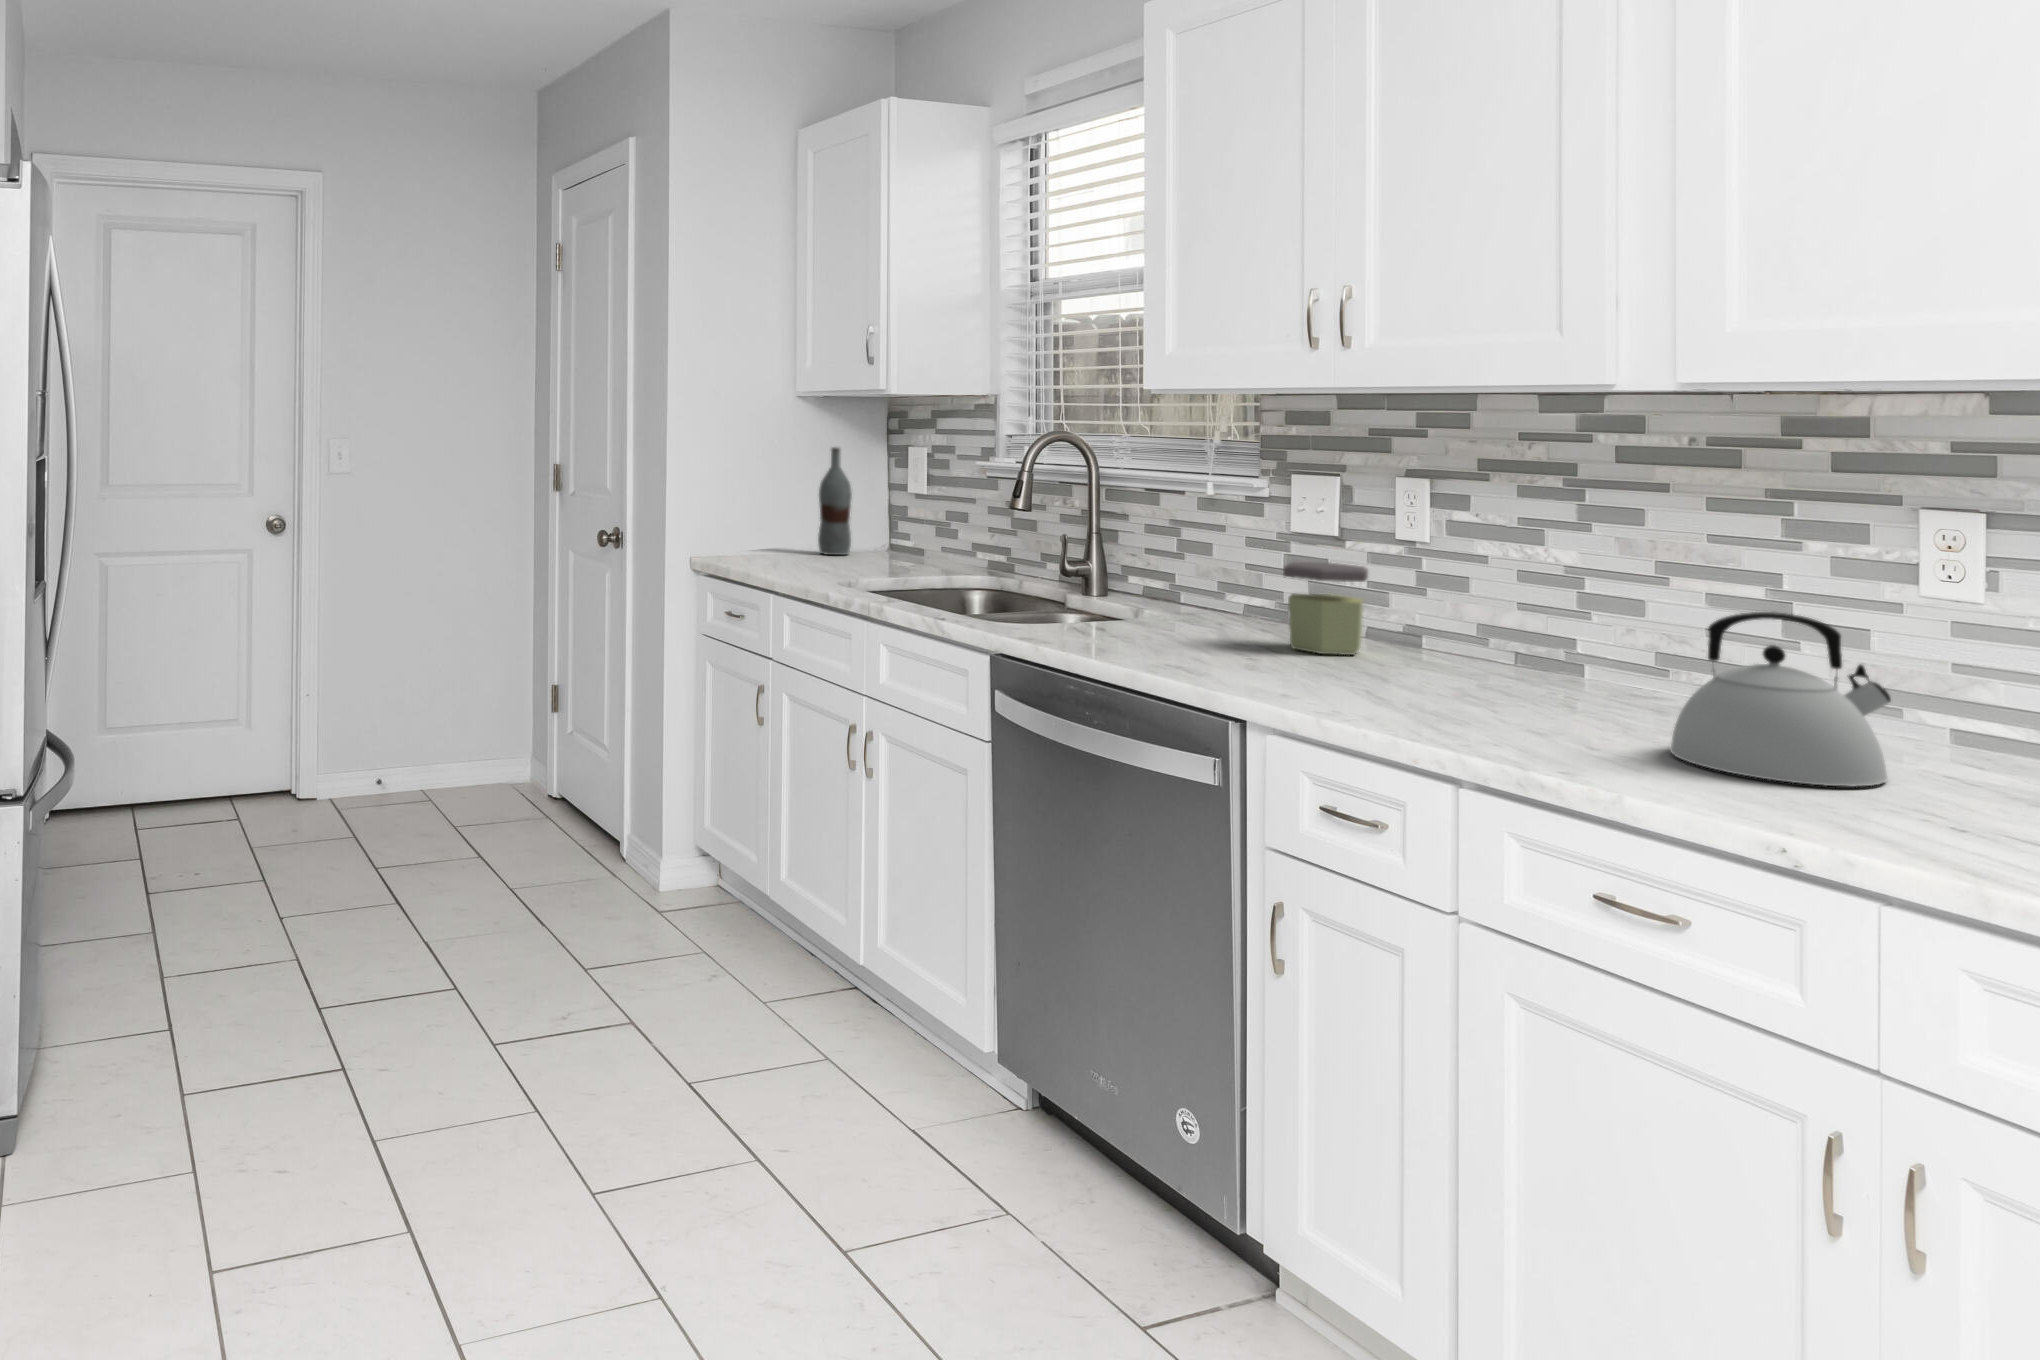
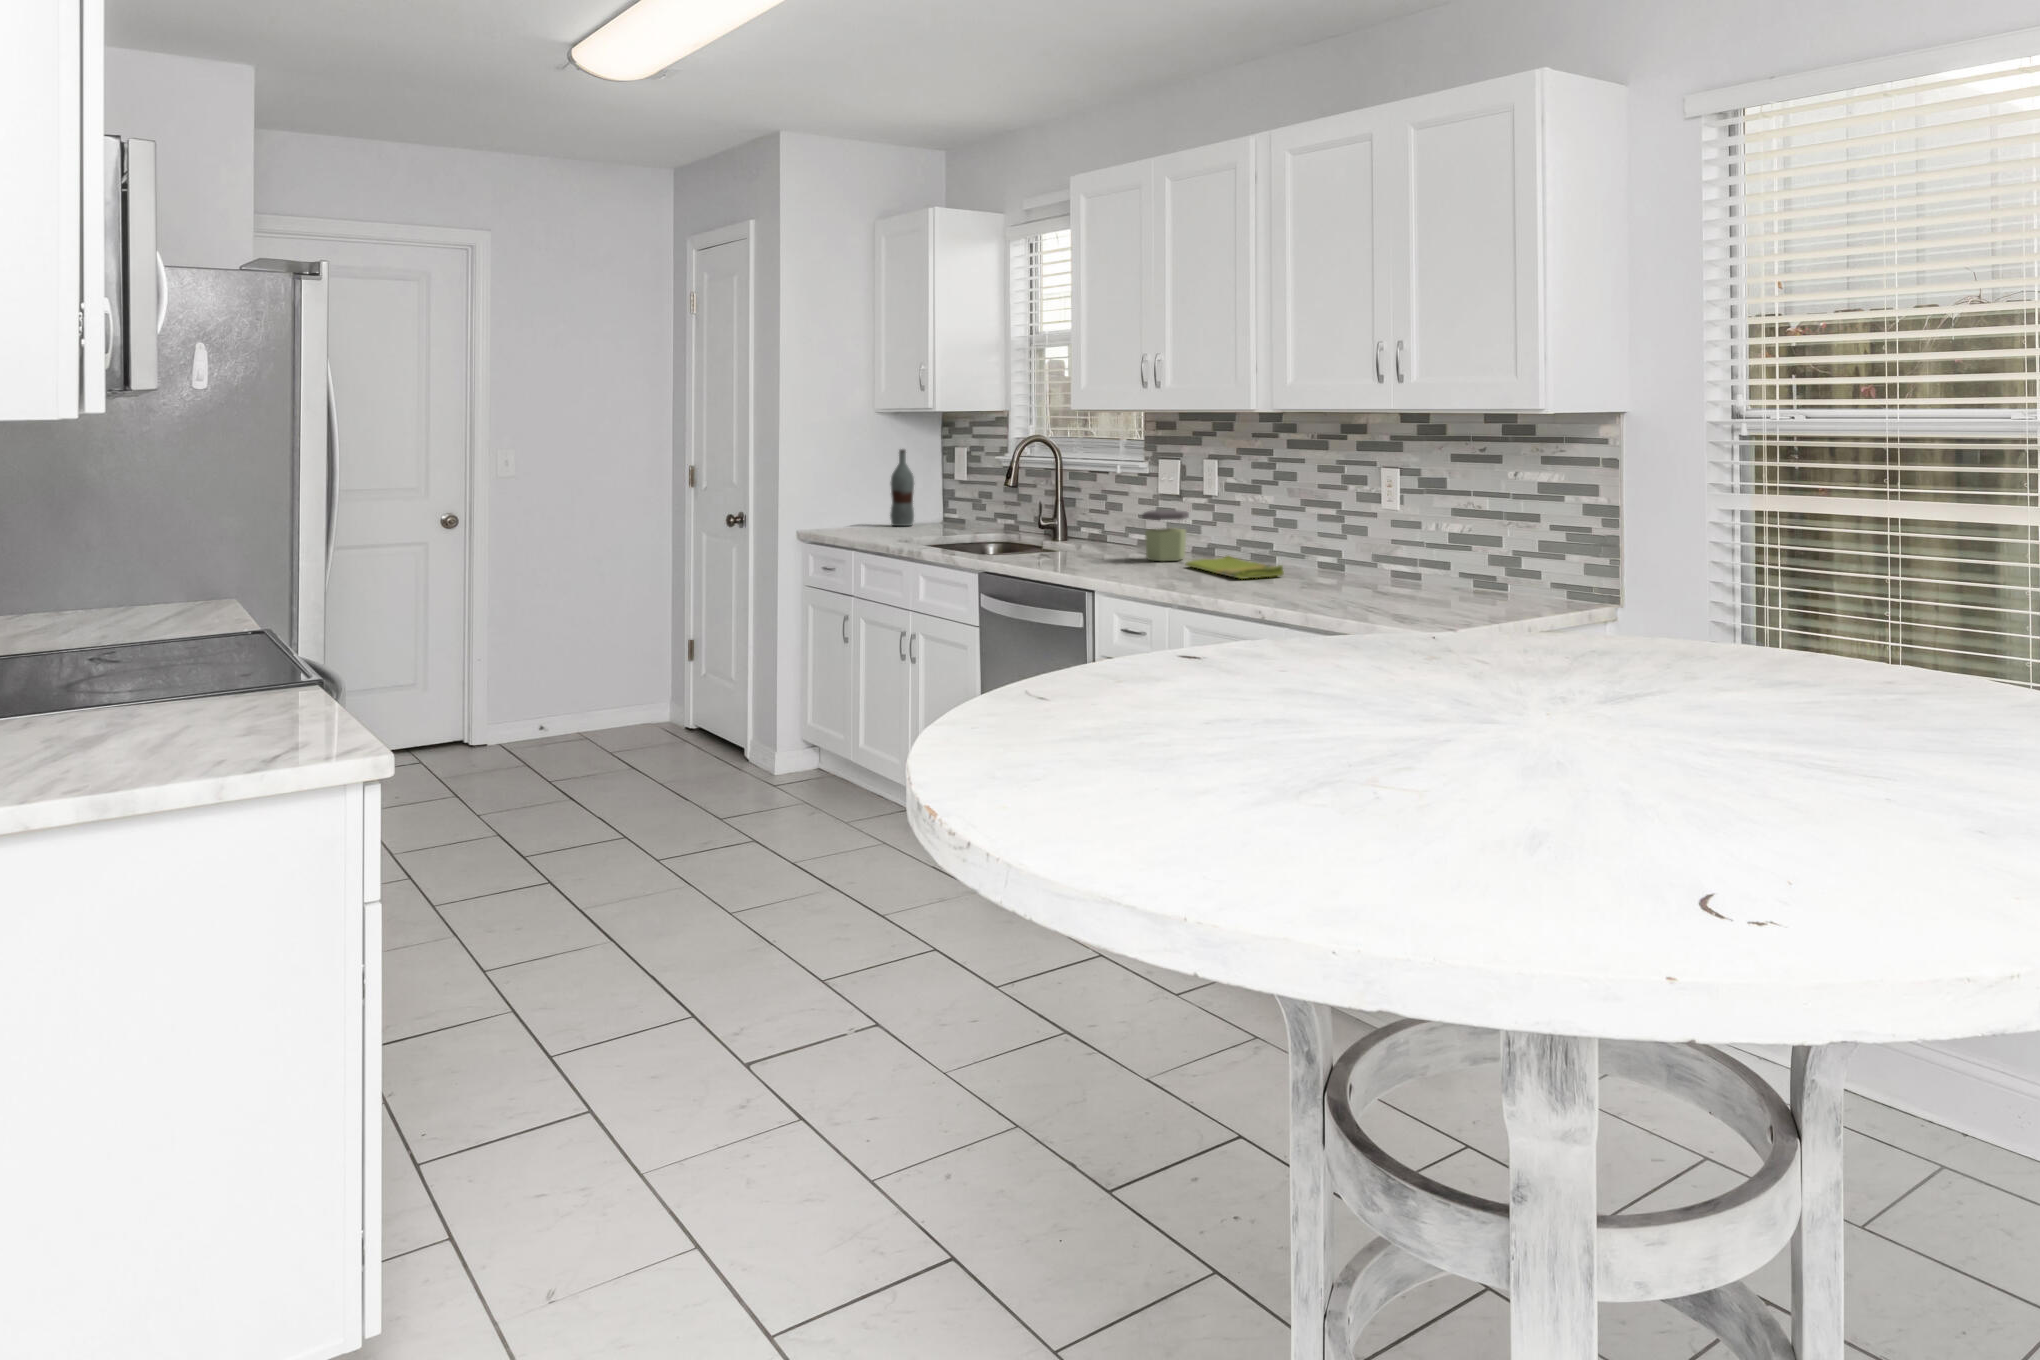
kettle: present [1670,612,1891,786] -> none [1268,519,1351,594]
dish towel: none [1388,654,1647,717] -> present [1186,556,1284,579]

